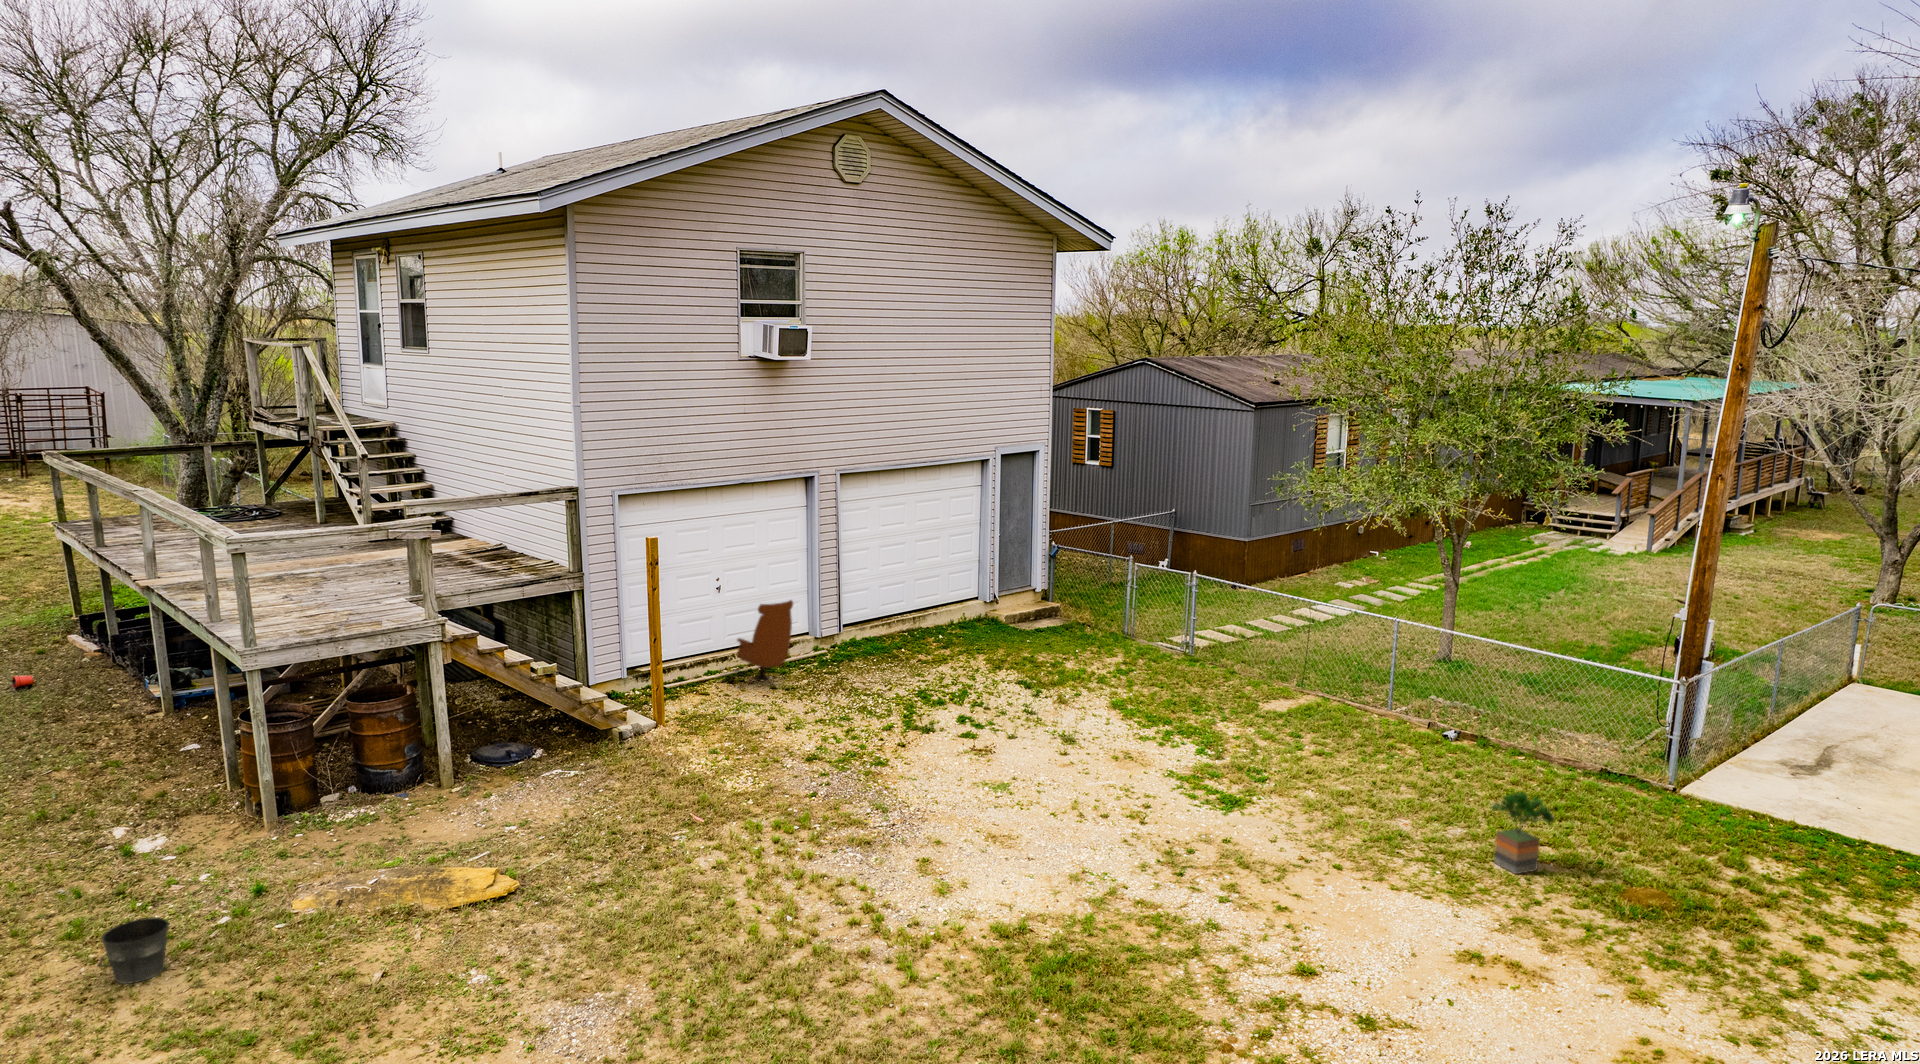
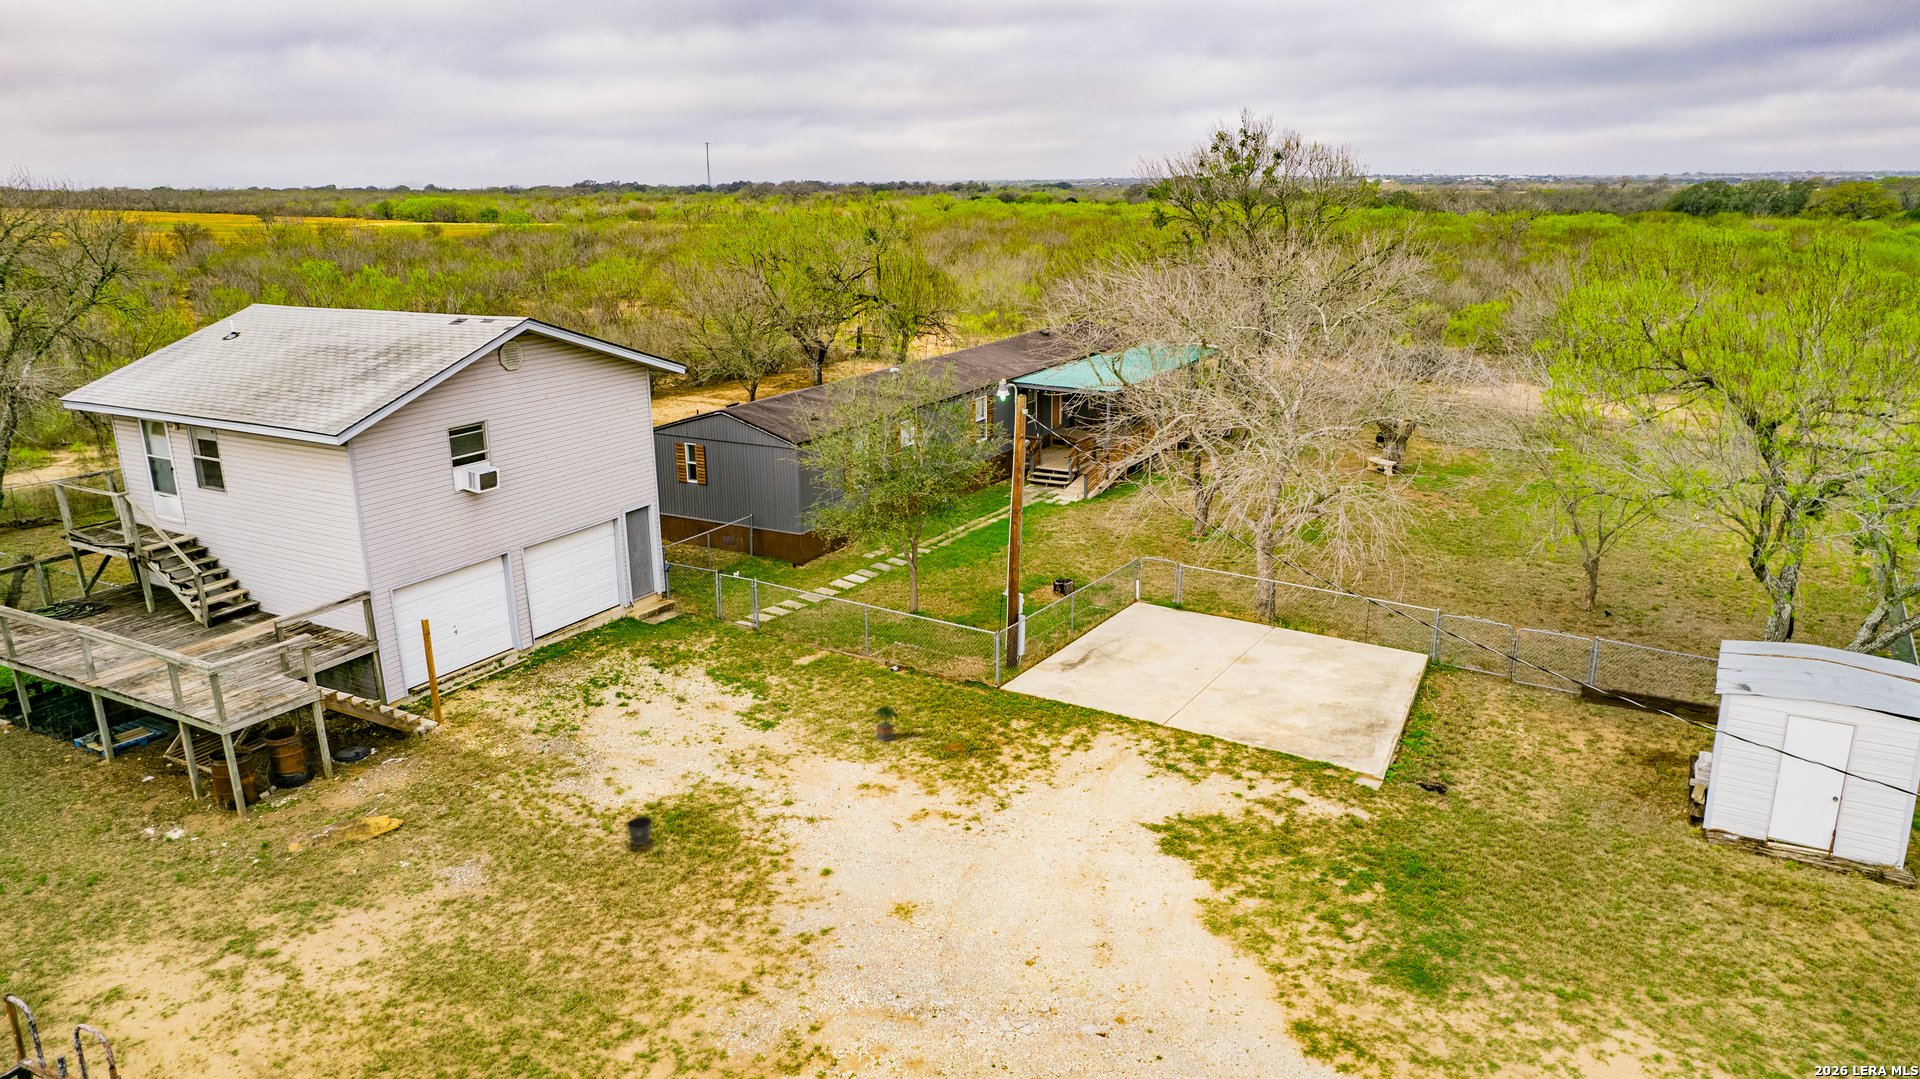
lounge chair: present [726,600,793,688] -> none [454,634,506,690]
bucket: present [97,917,169,984] -> present [627,816,652,845]

